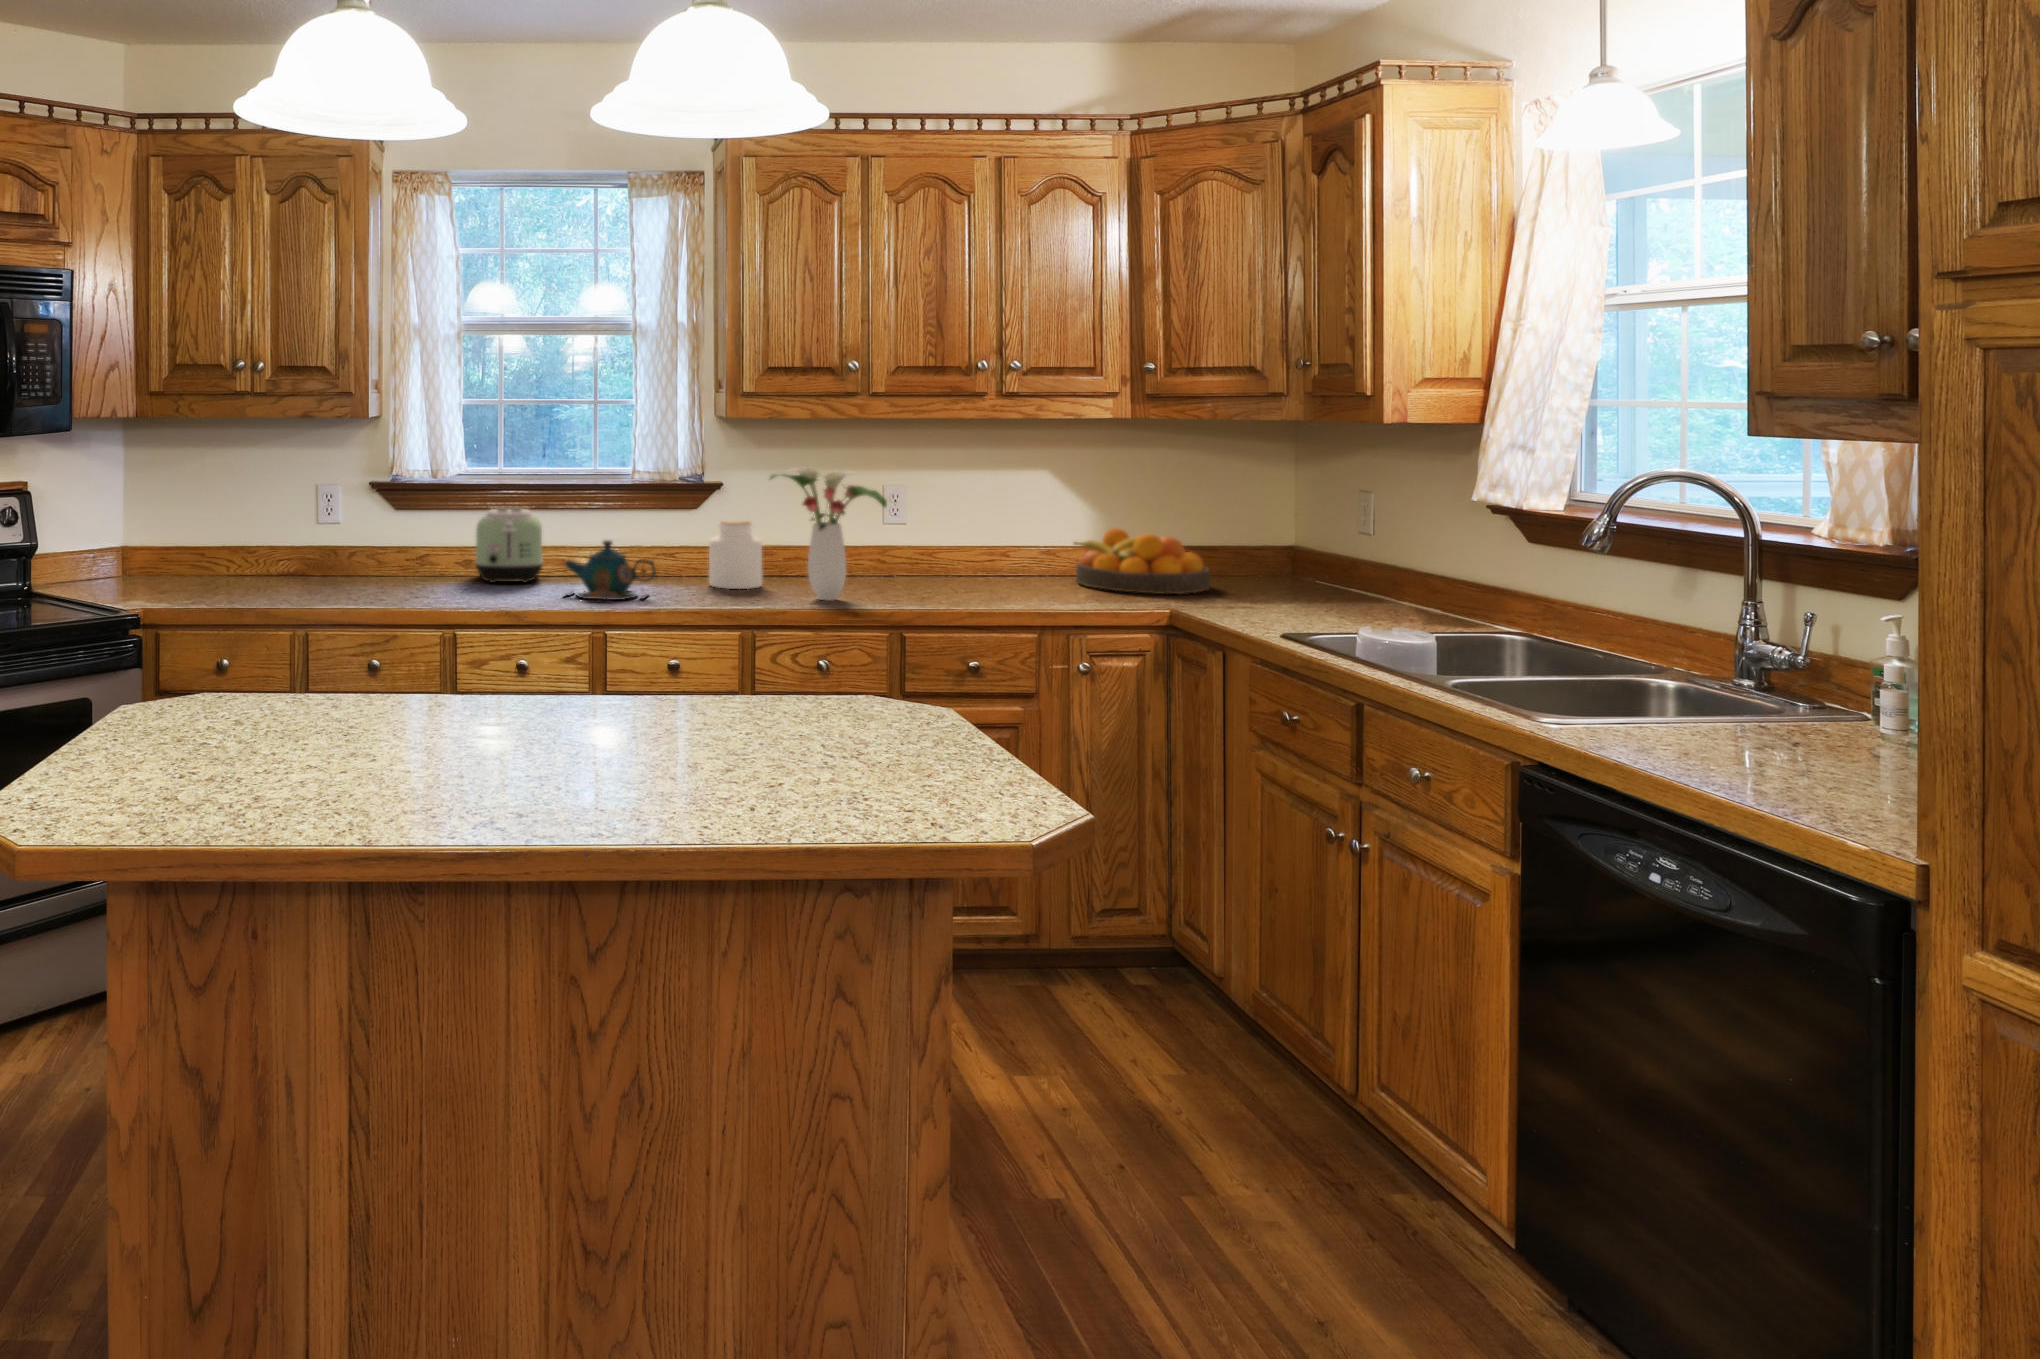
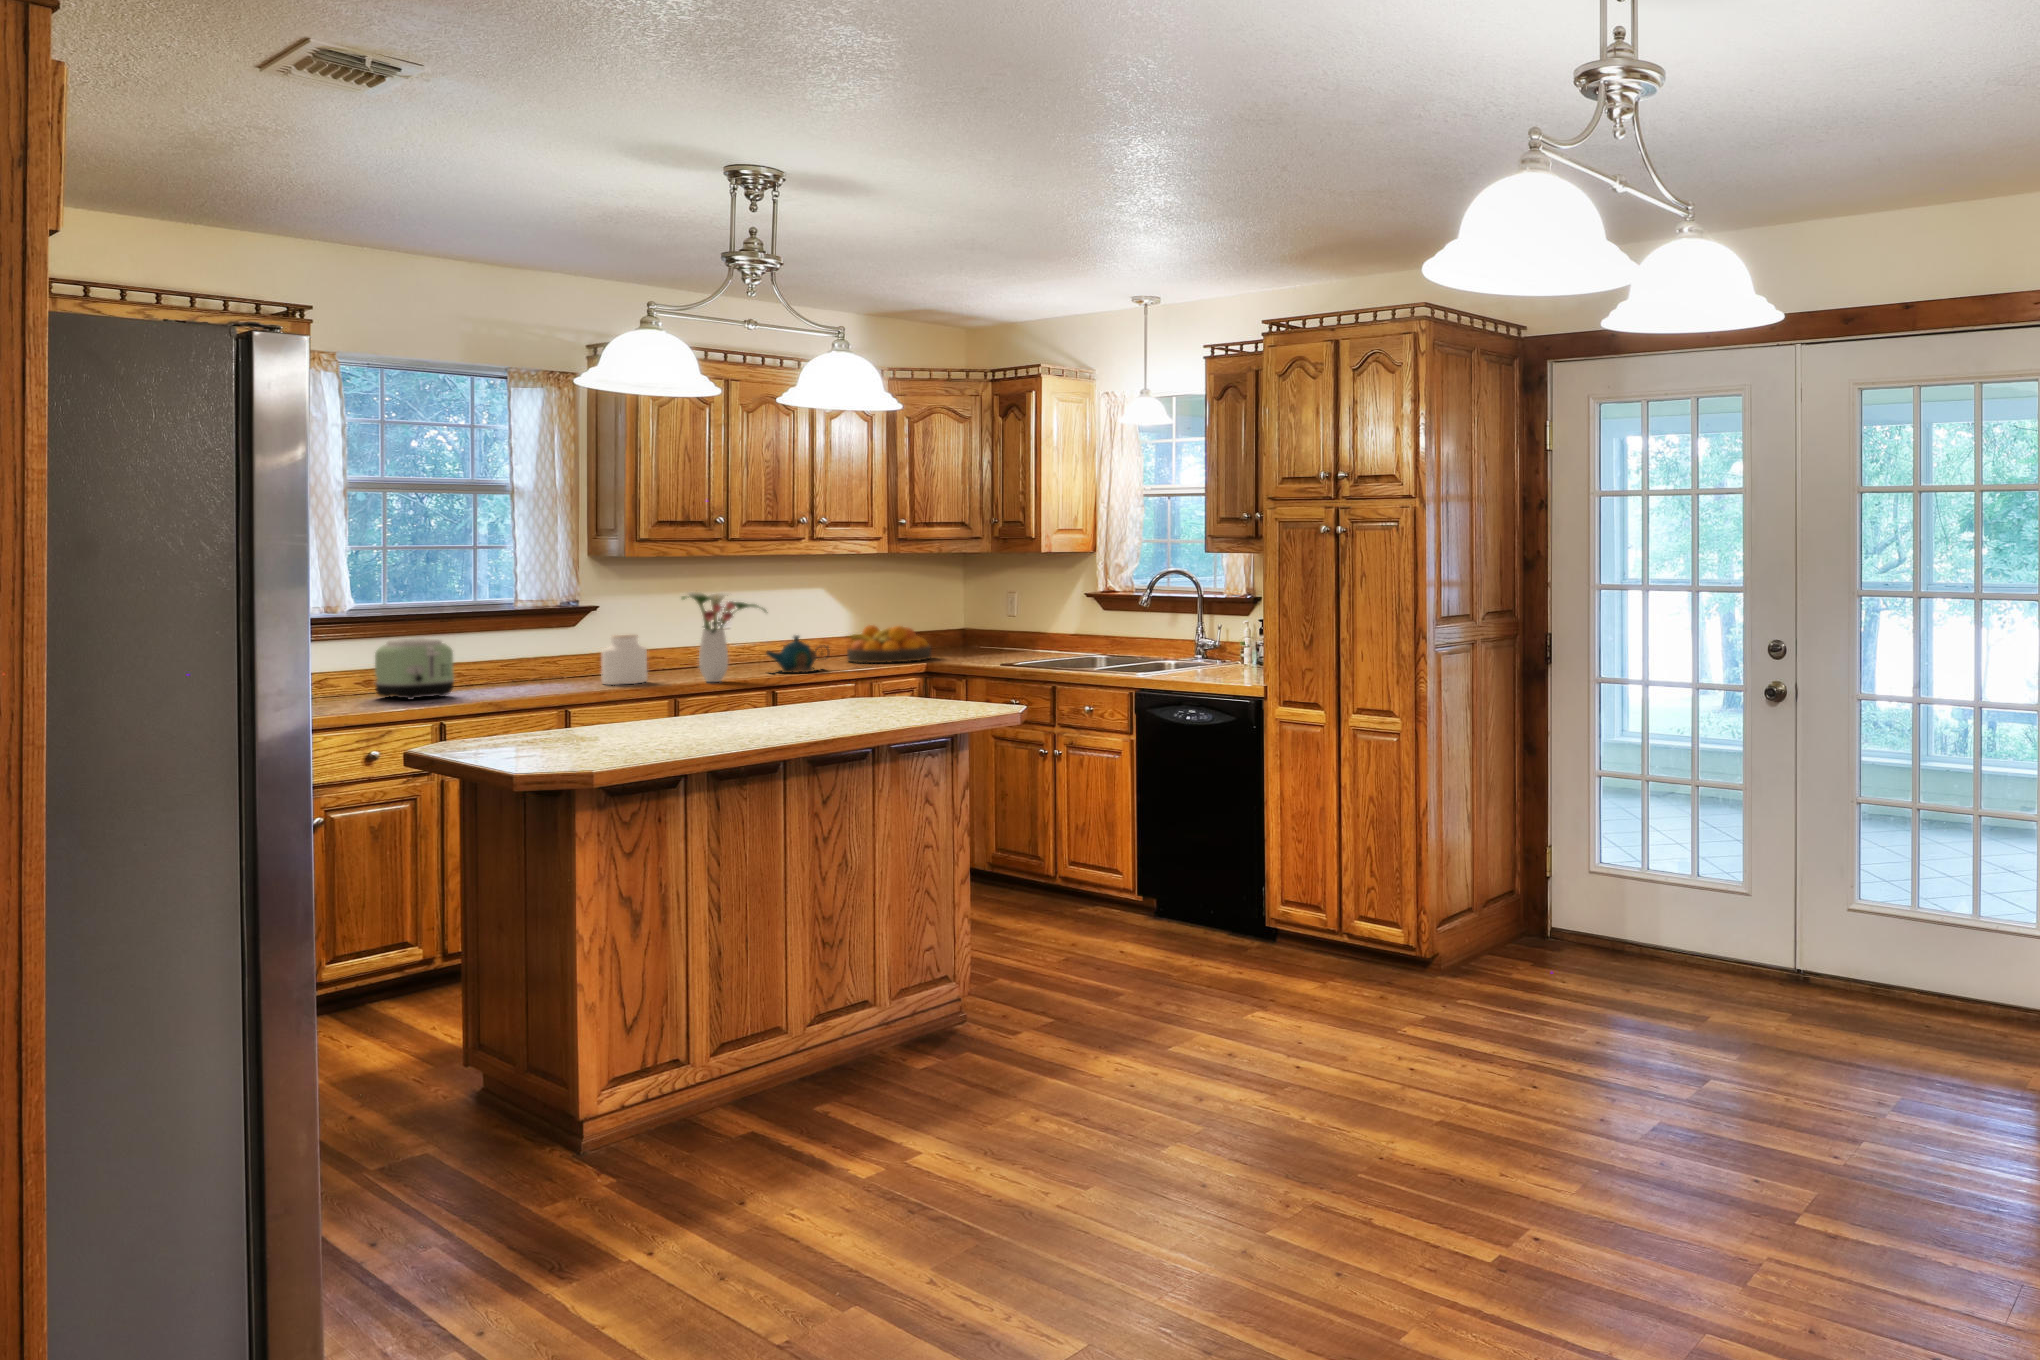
teapot: present [565,540,656,600] -> present [766,636,829,673]

